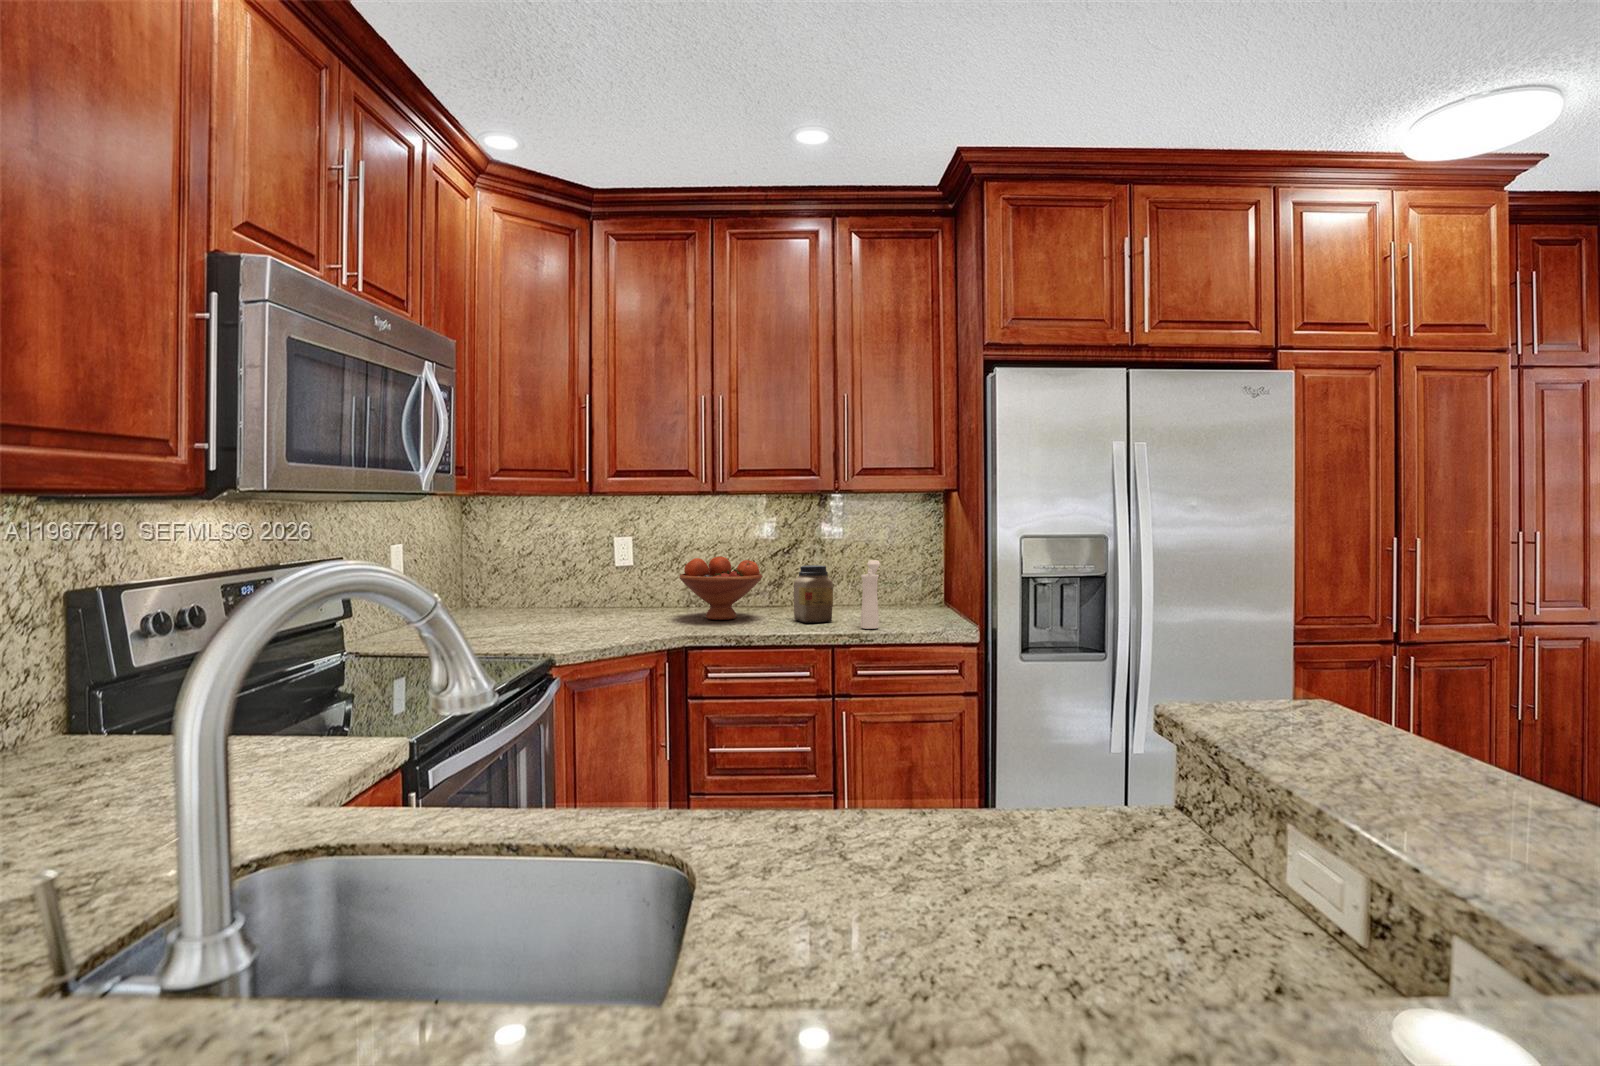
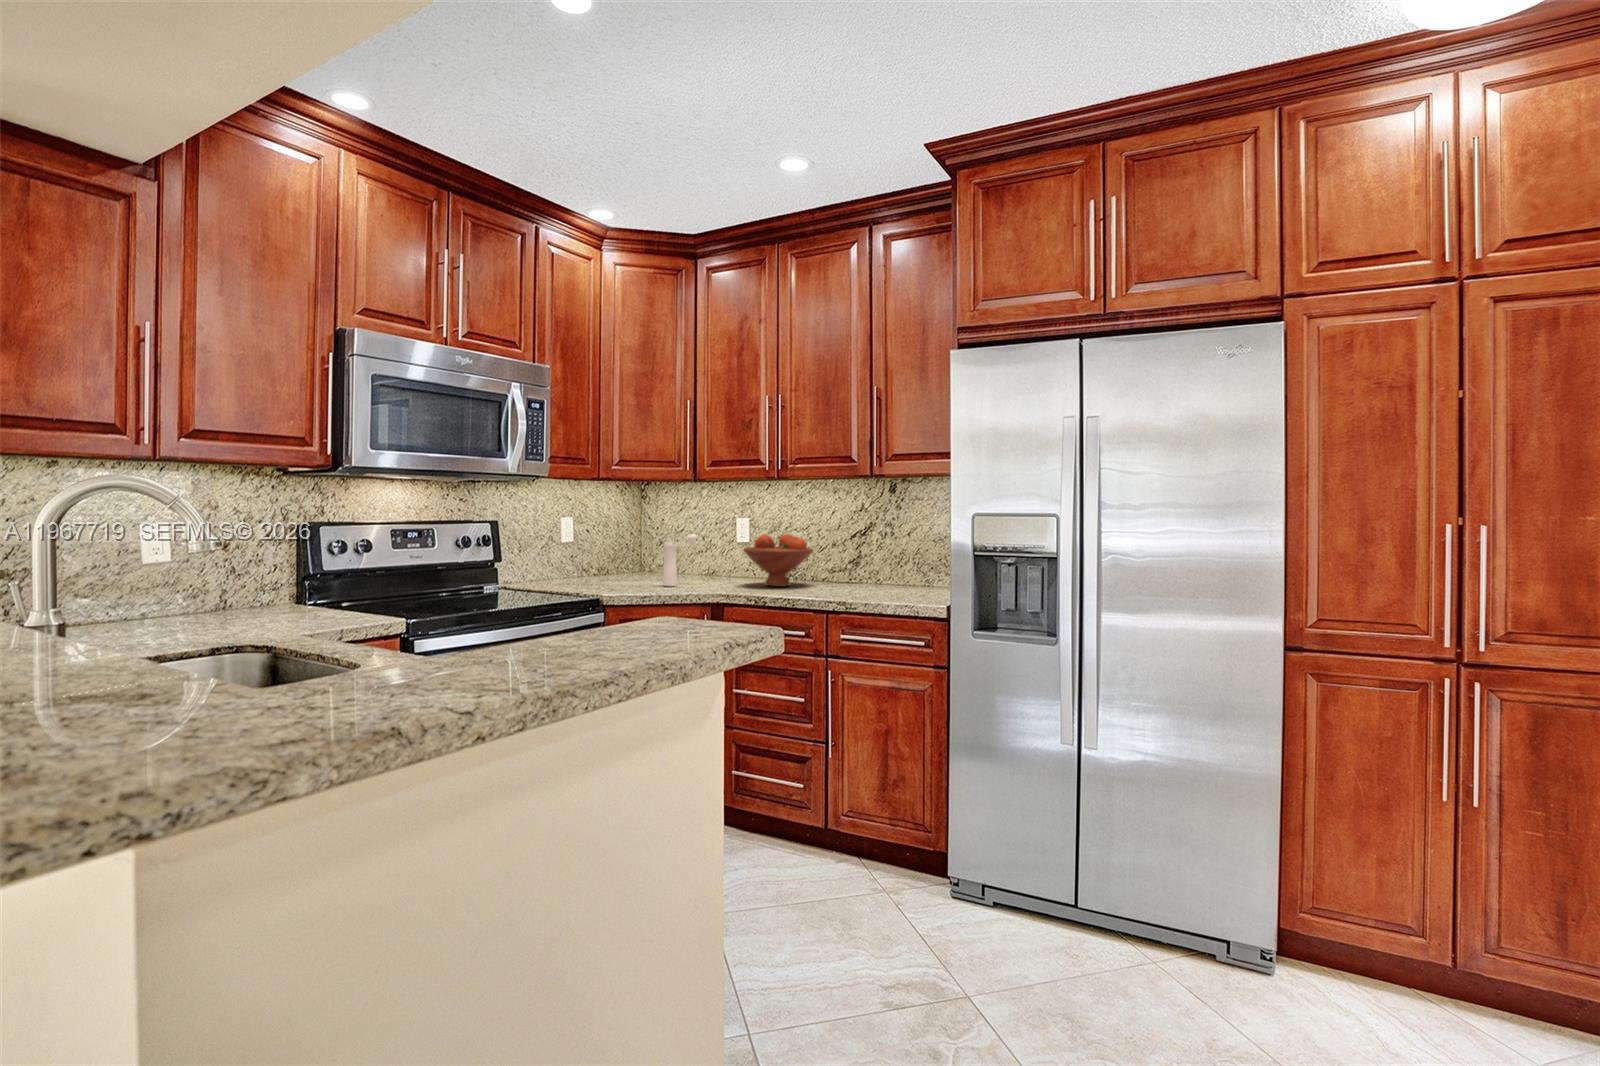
pepper mill: present [861,560,880,629] -> present [663,534,697,586]
jar: present [794,565,833,623] -> none [823,542,854,592]

